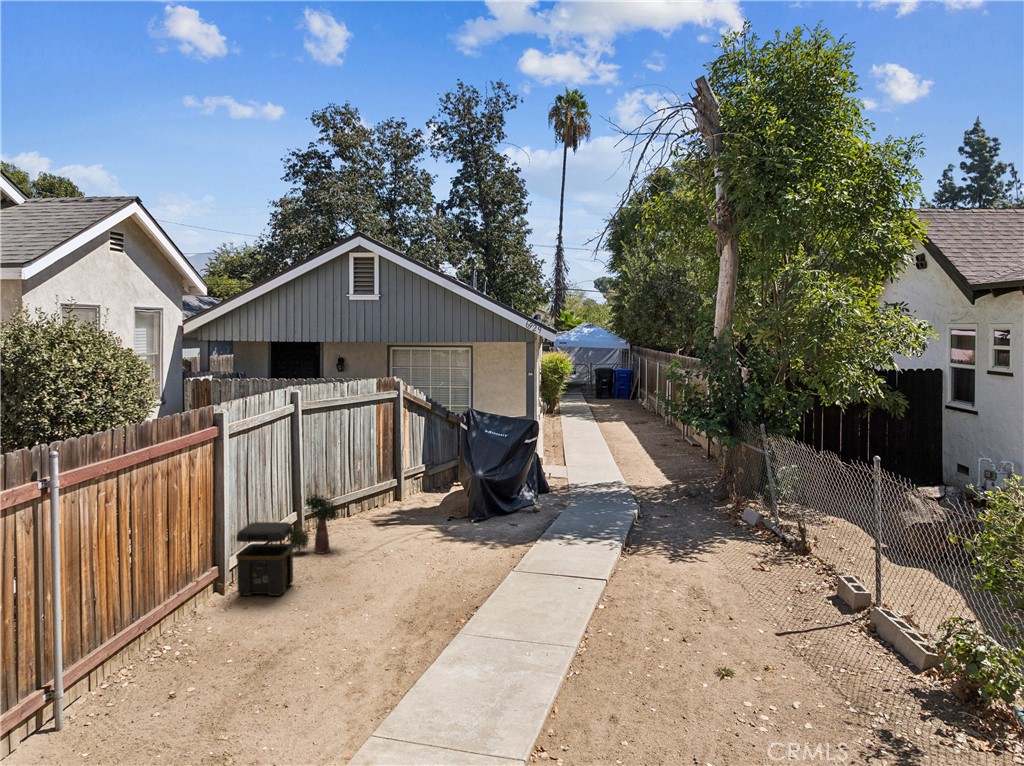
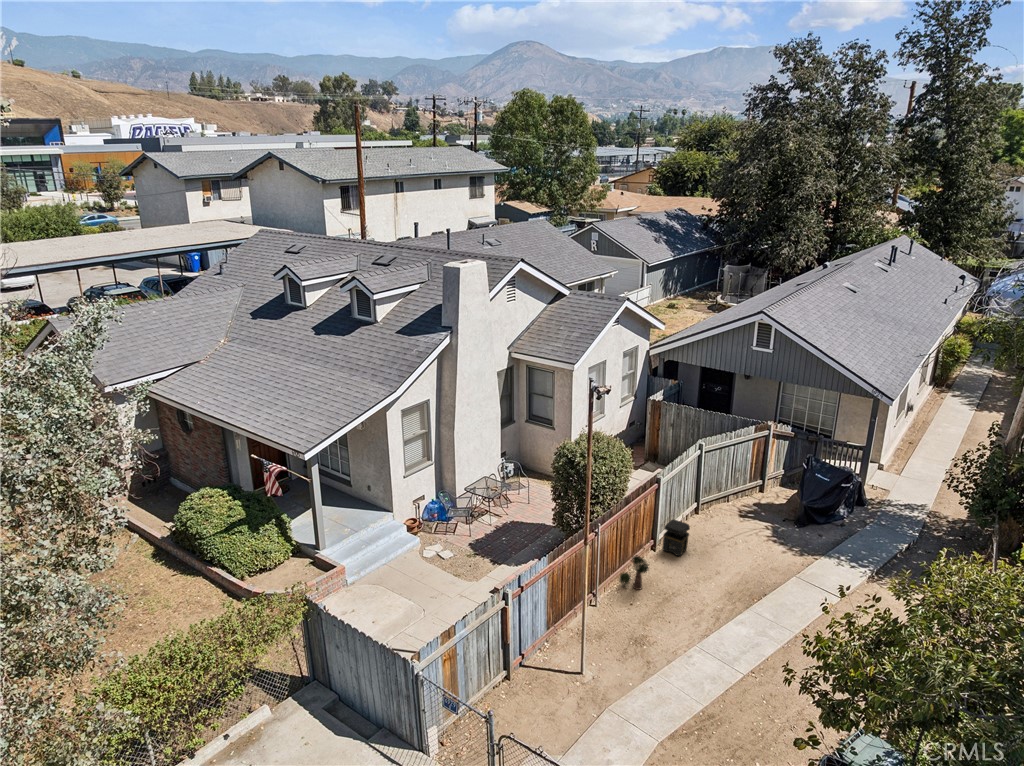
potted plant: present [288,494,339,554] -> present [619,555,649,590]

